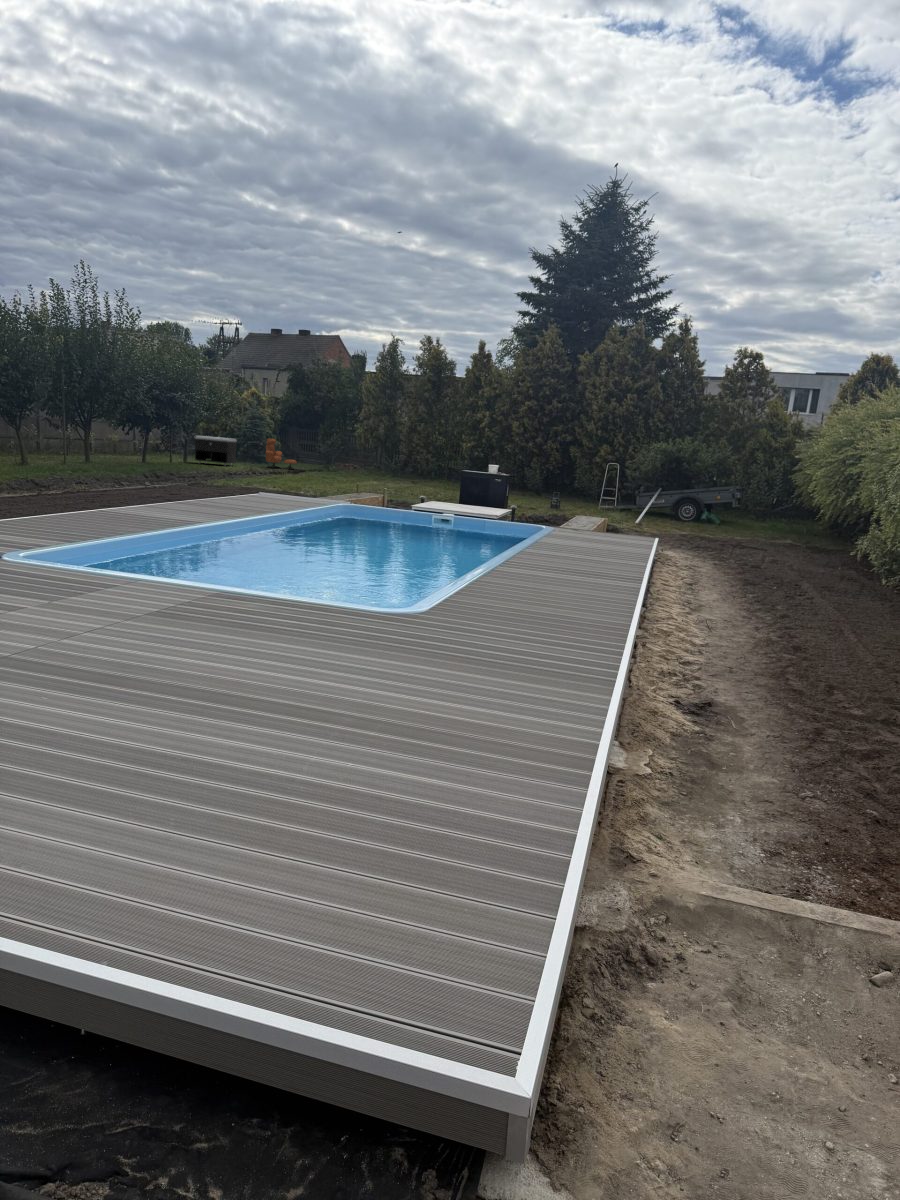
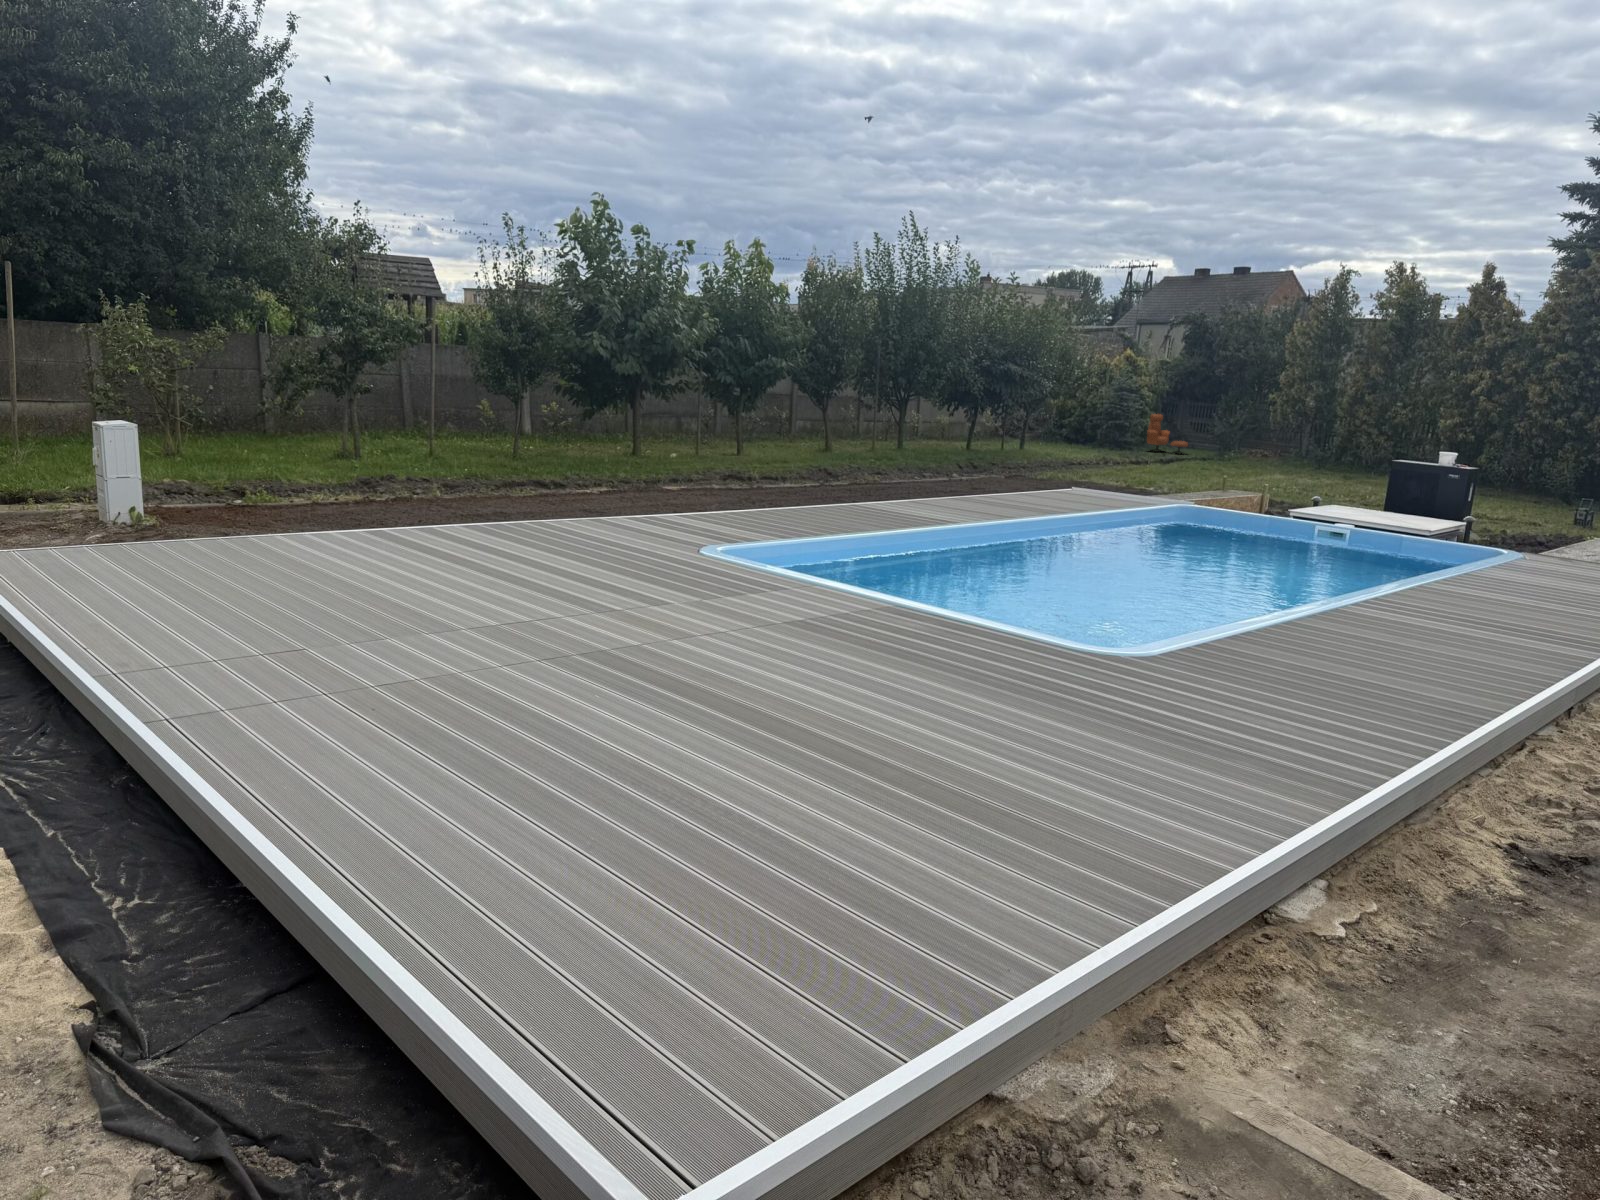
storage bench: present [195,436,237,465] -> none [1056,412,1110,449]

